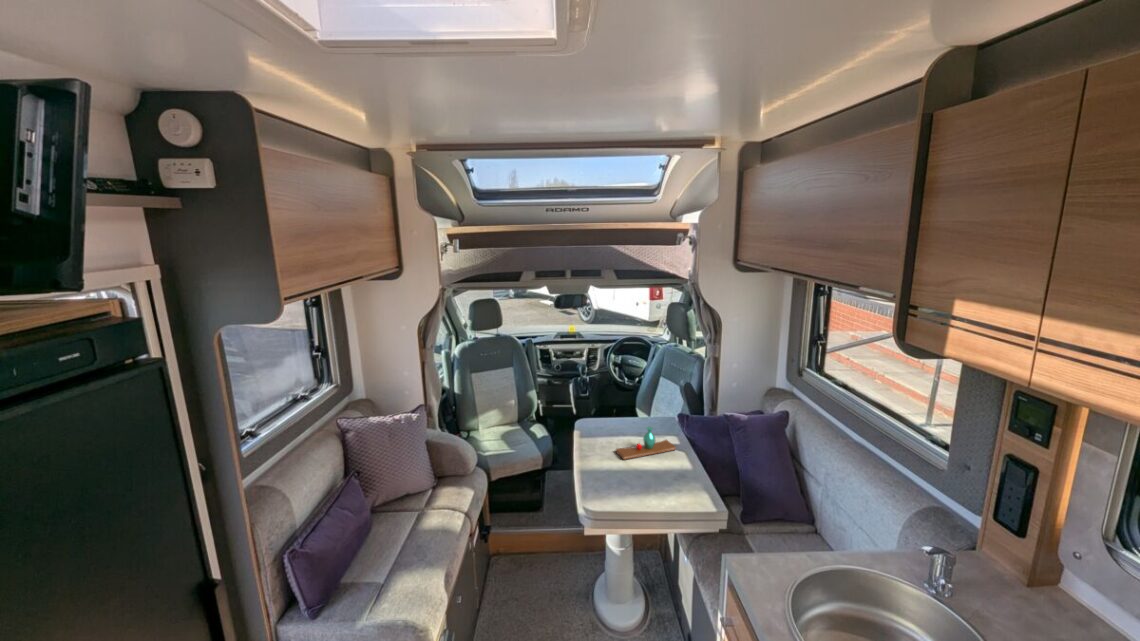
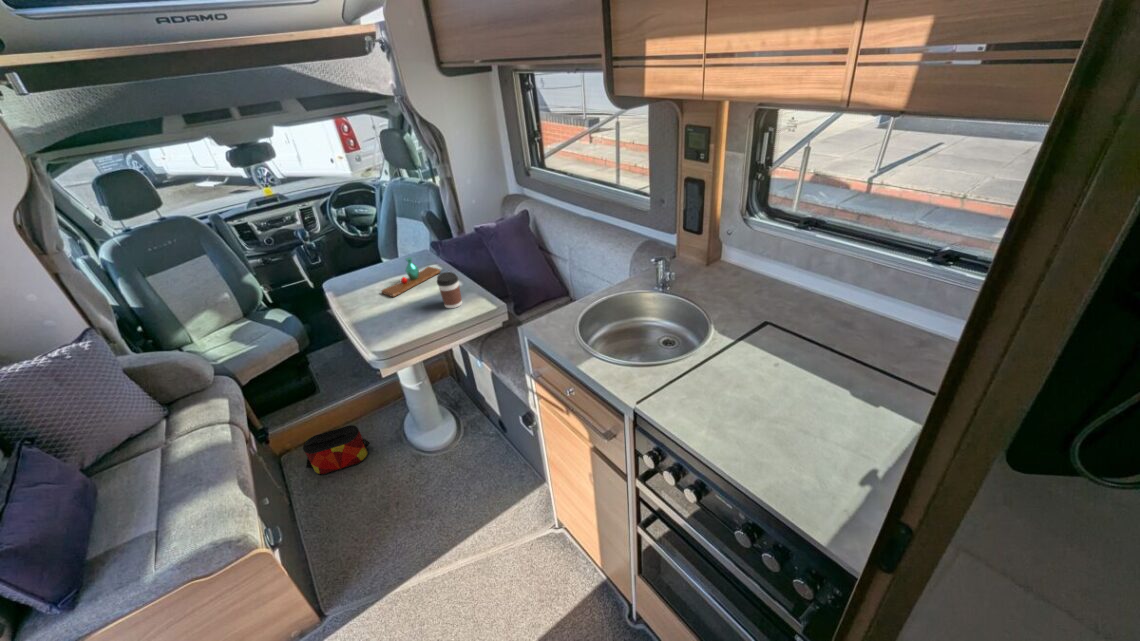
coffee cup: none [664,456,686,495] -> present [437,272,462,308]
bag: none [502,554,559,603] -> present [303,425,370,475]

